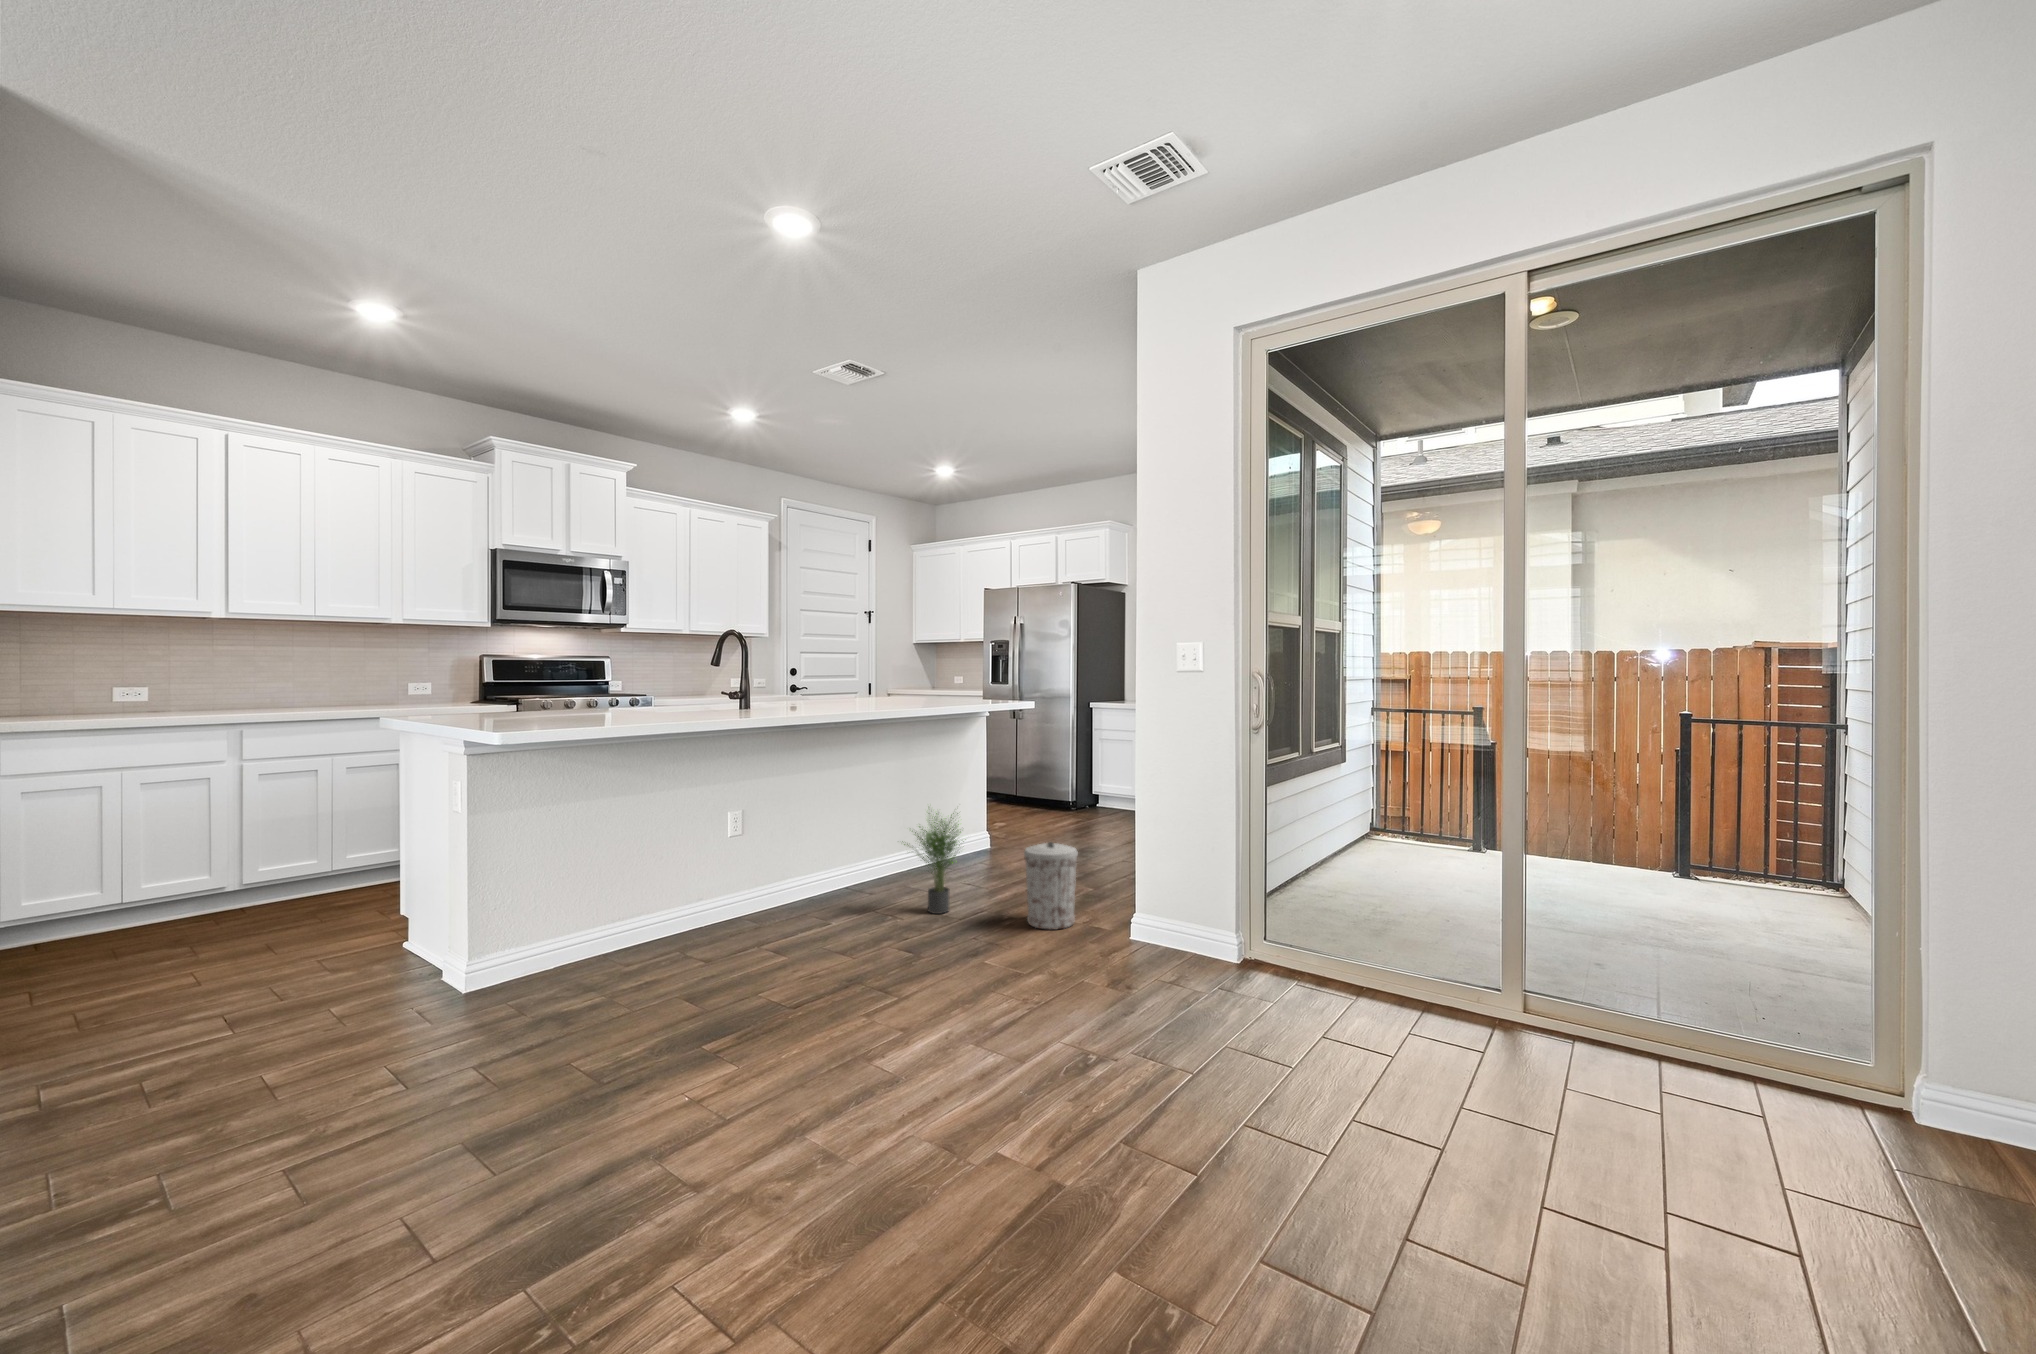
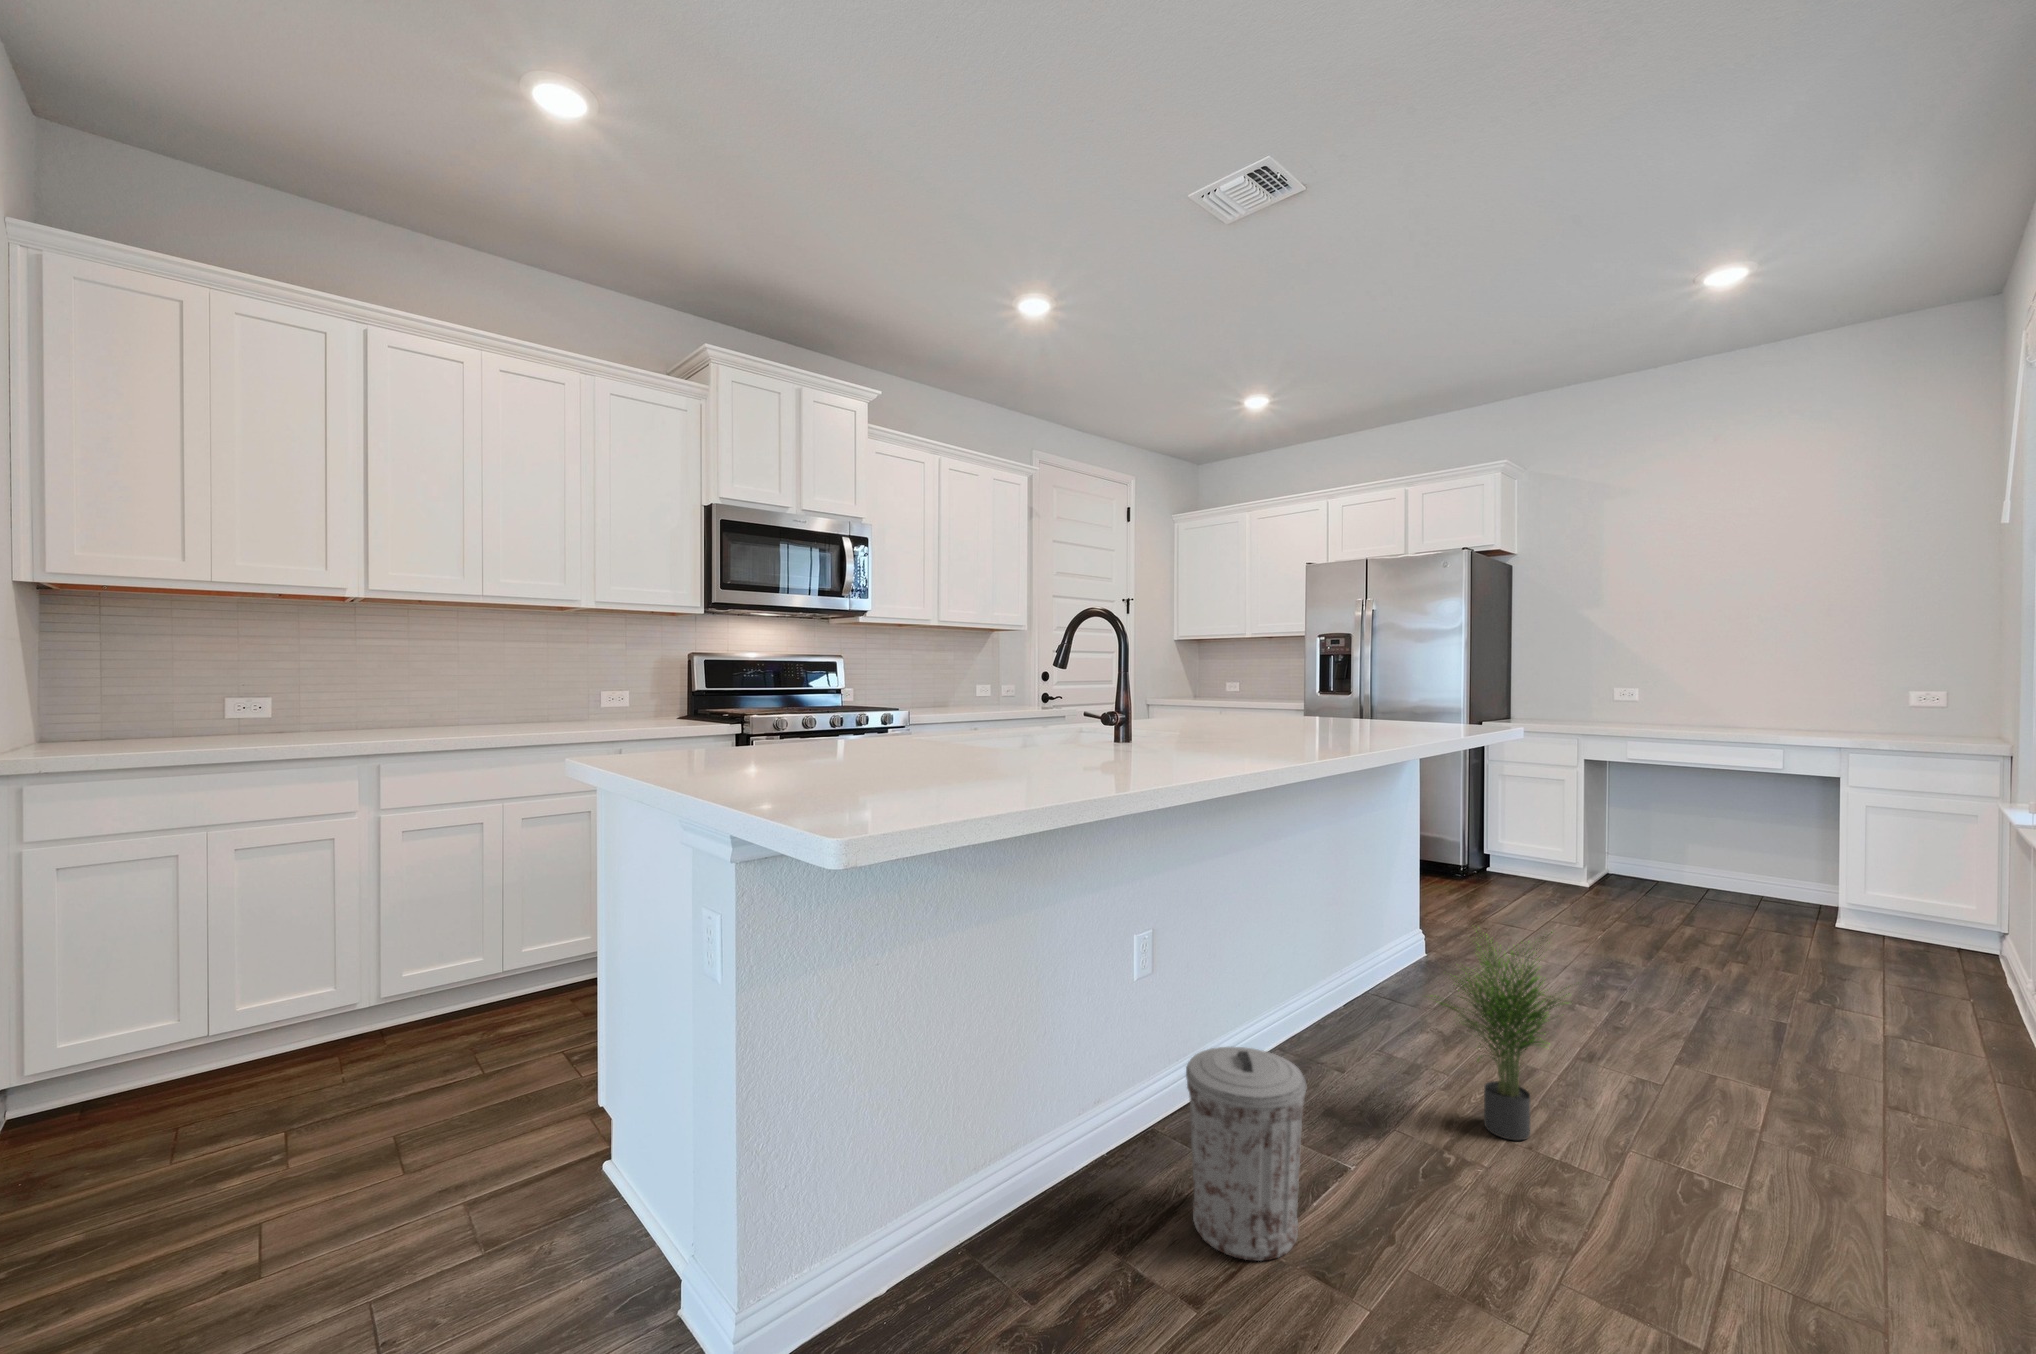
trash can: present [1024,842,1078,929] -> present [1186,1047,1307,1261]

